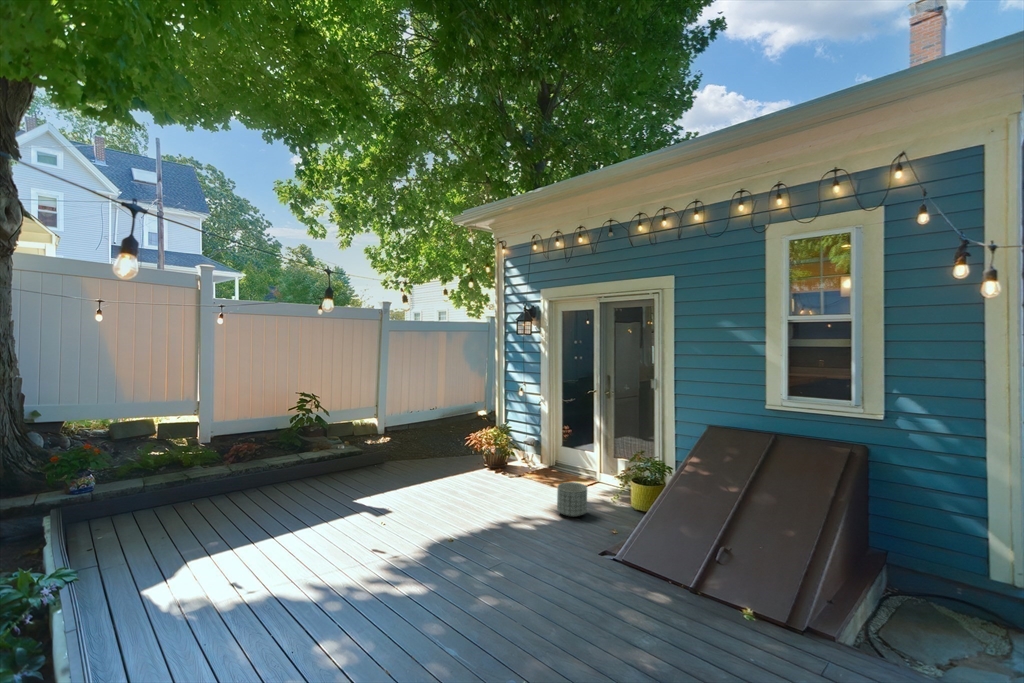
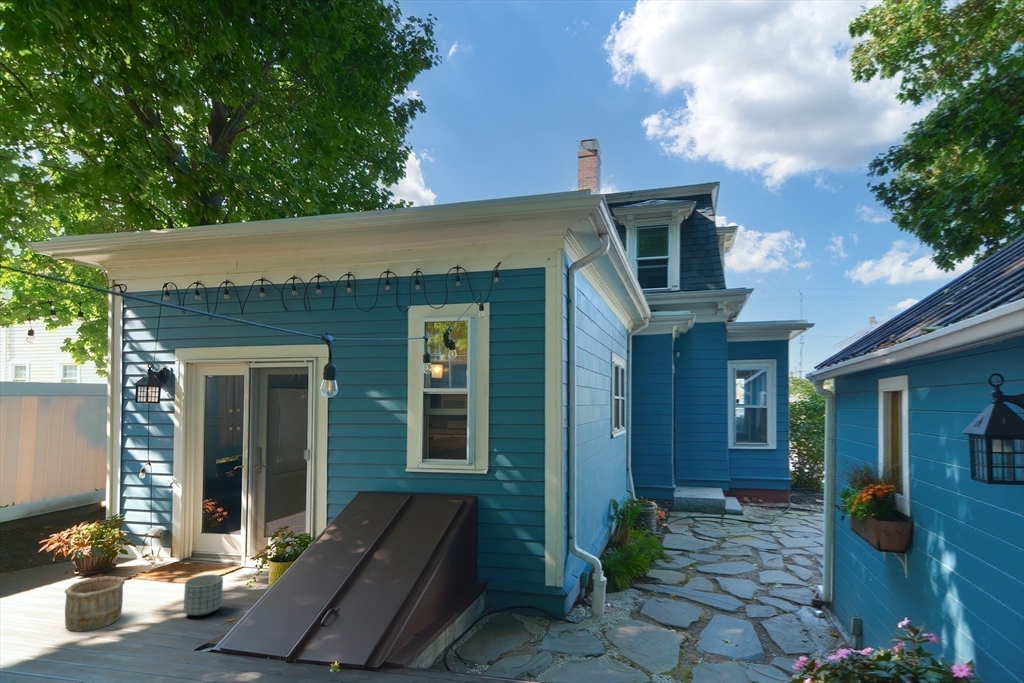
wooden bucket: none [474,470,514,511] -> present [65,576,125,632]

